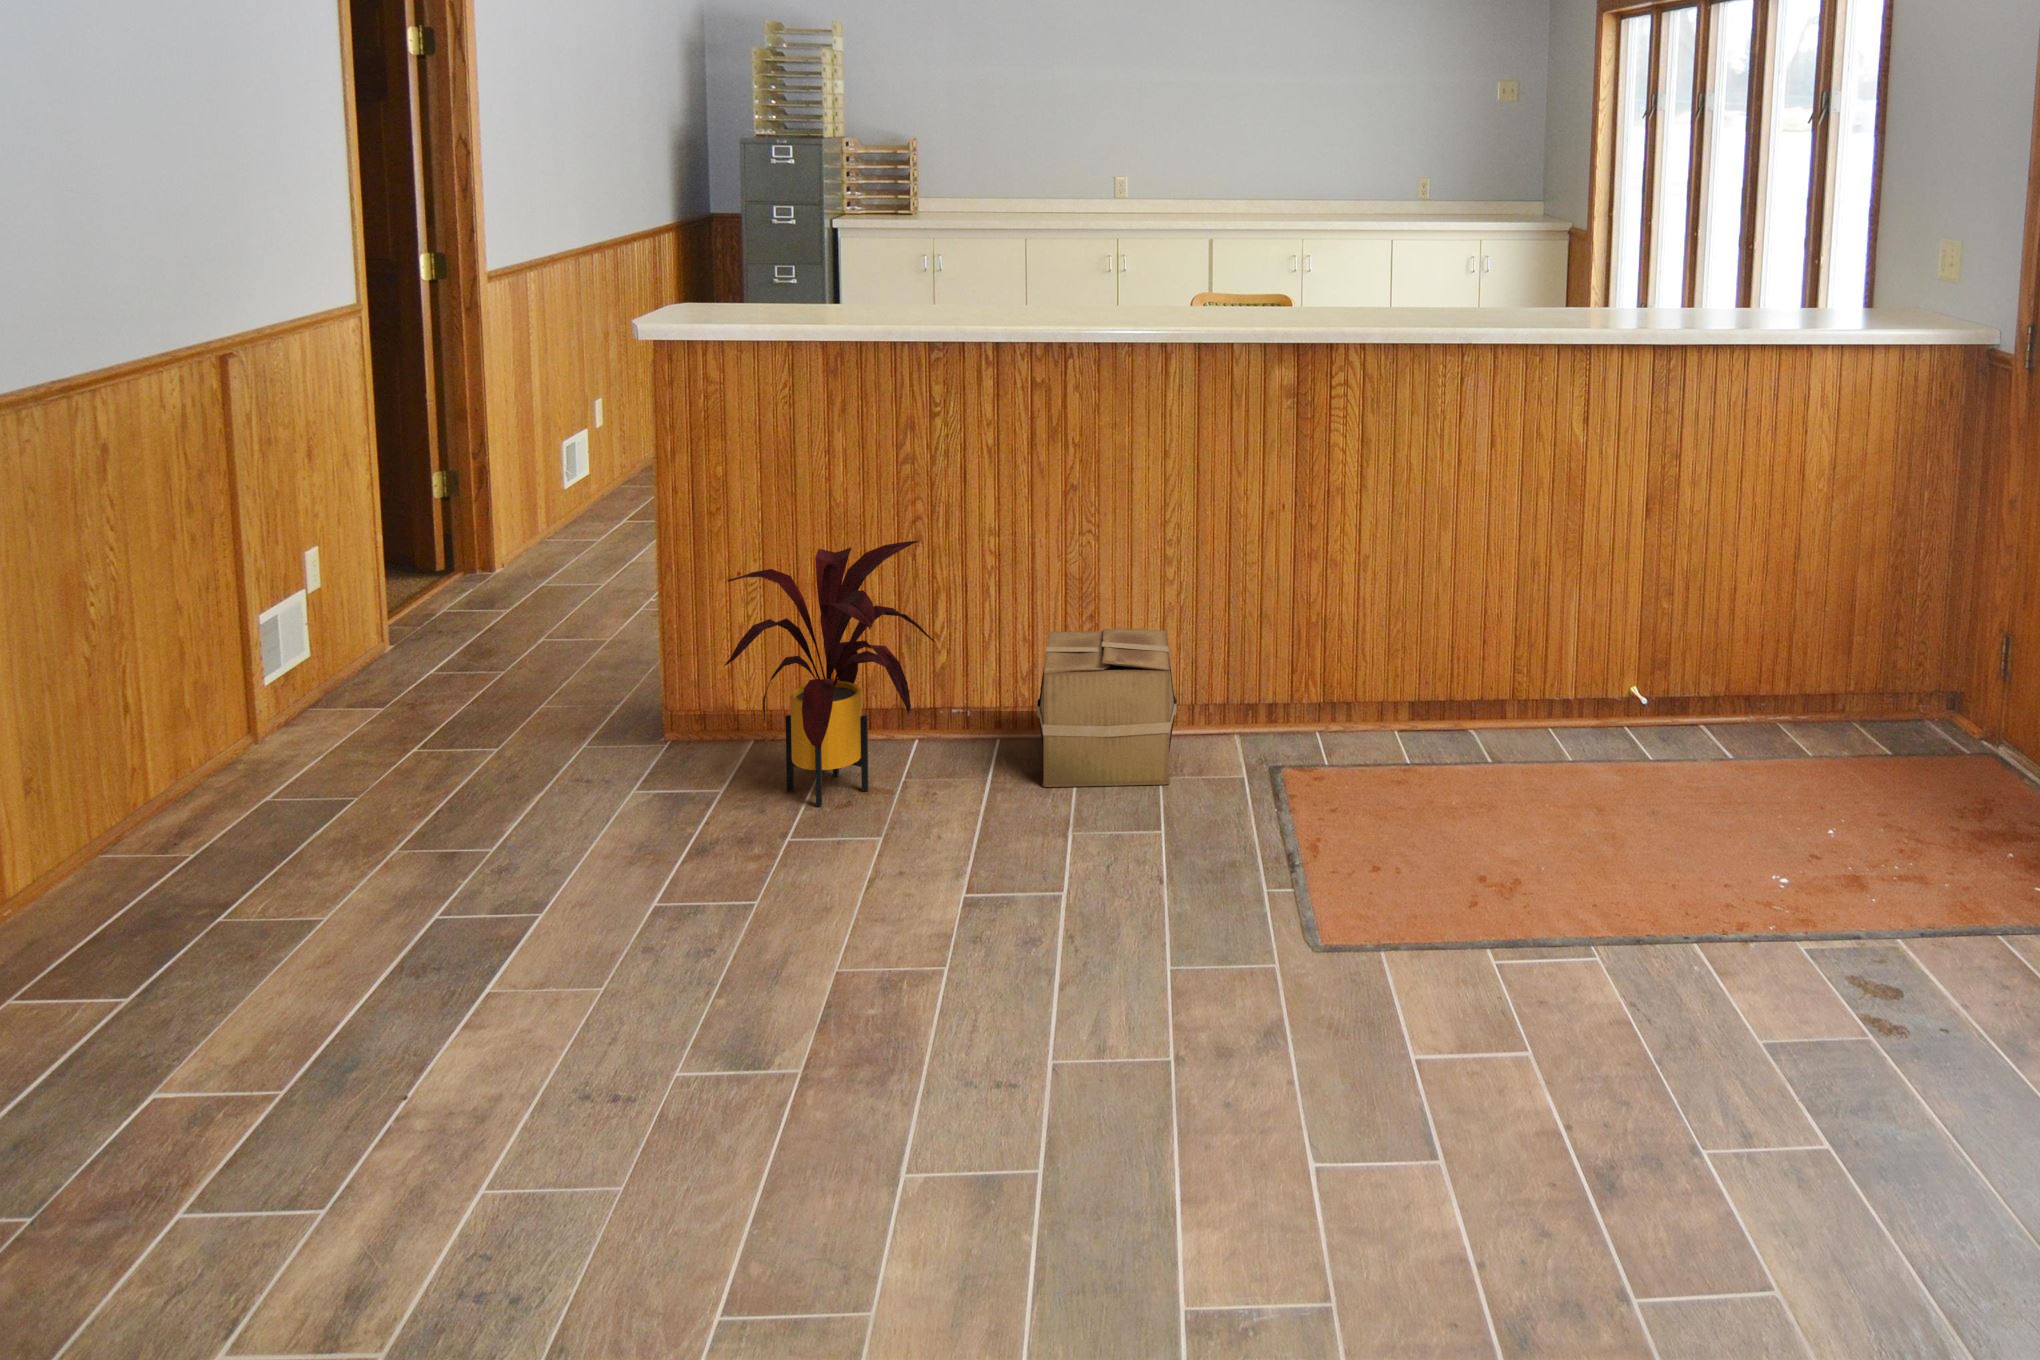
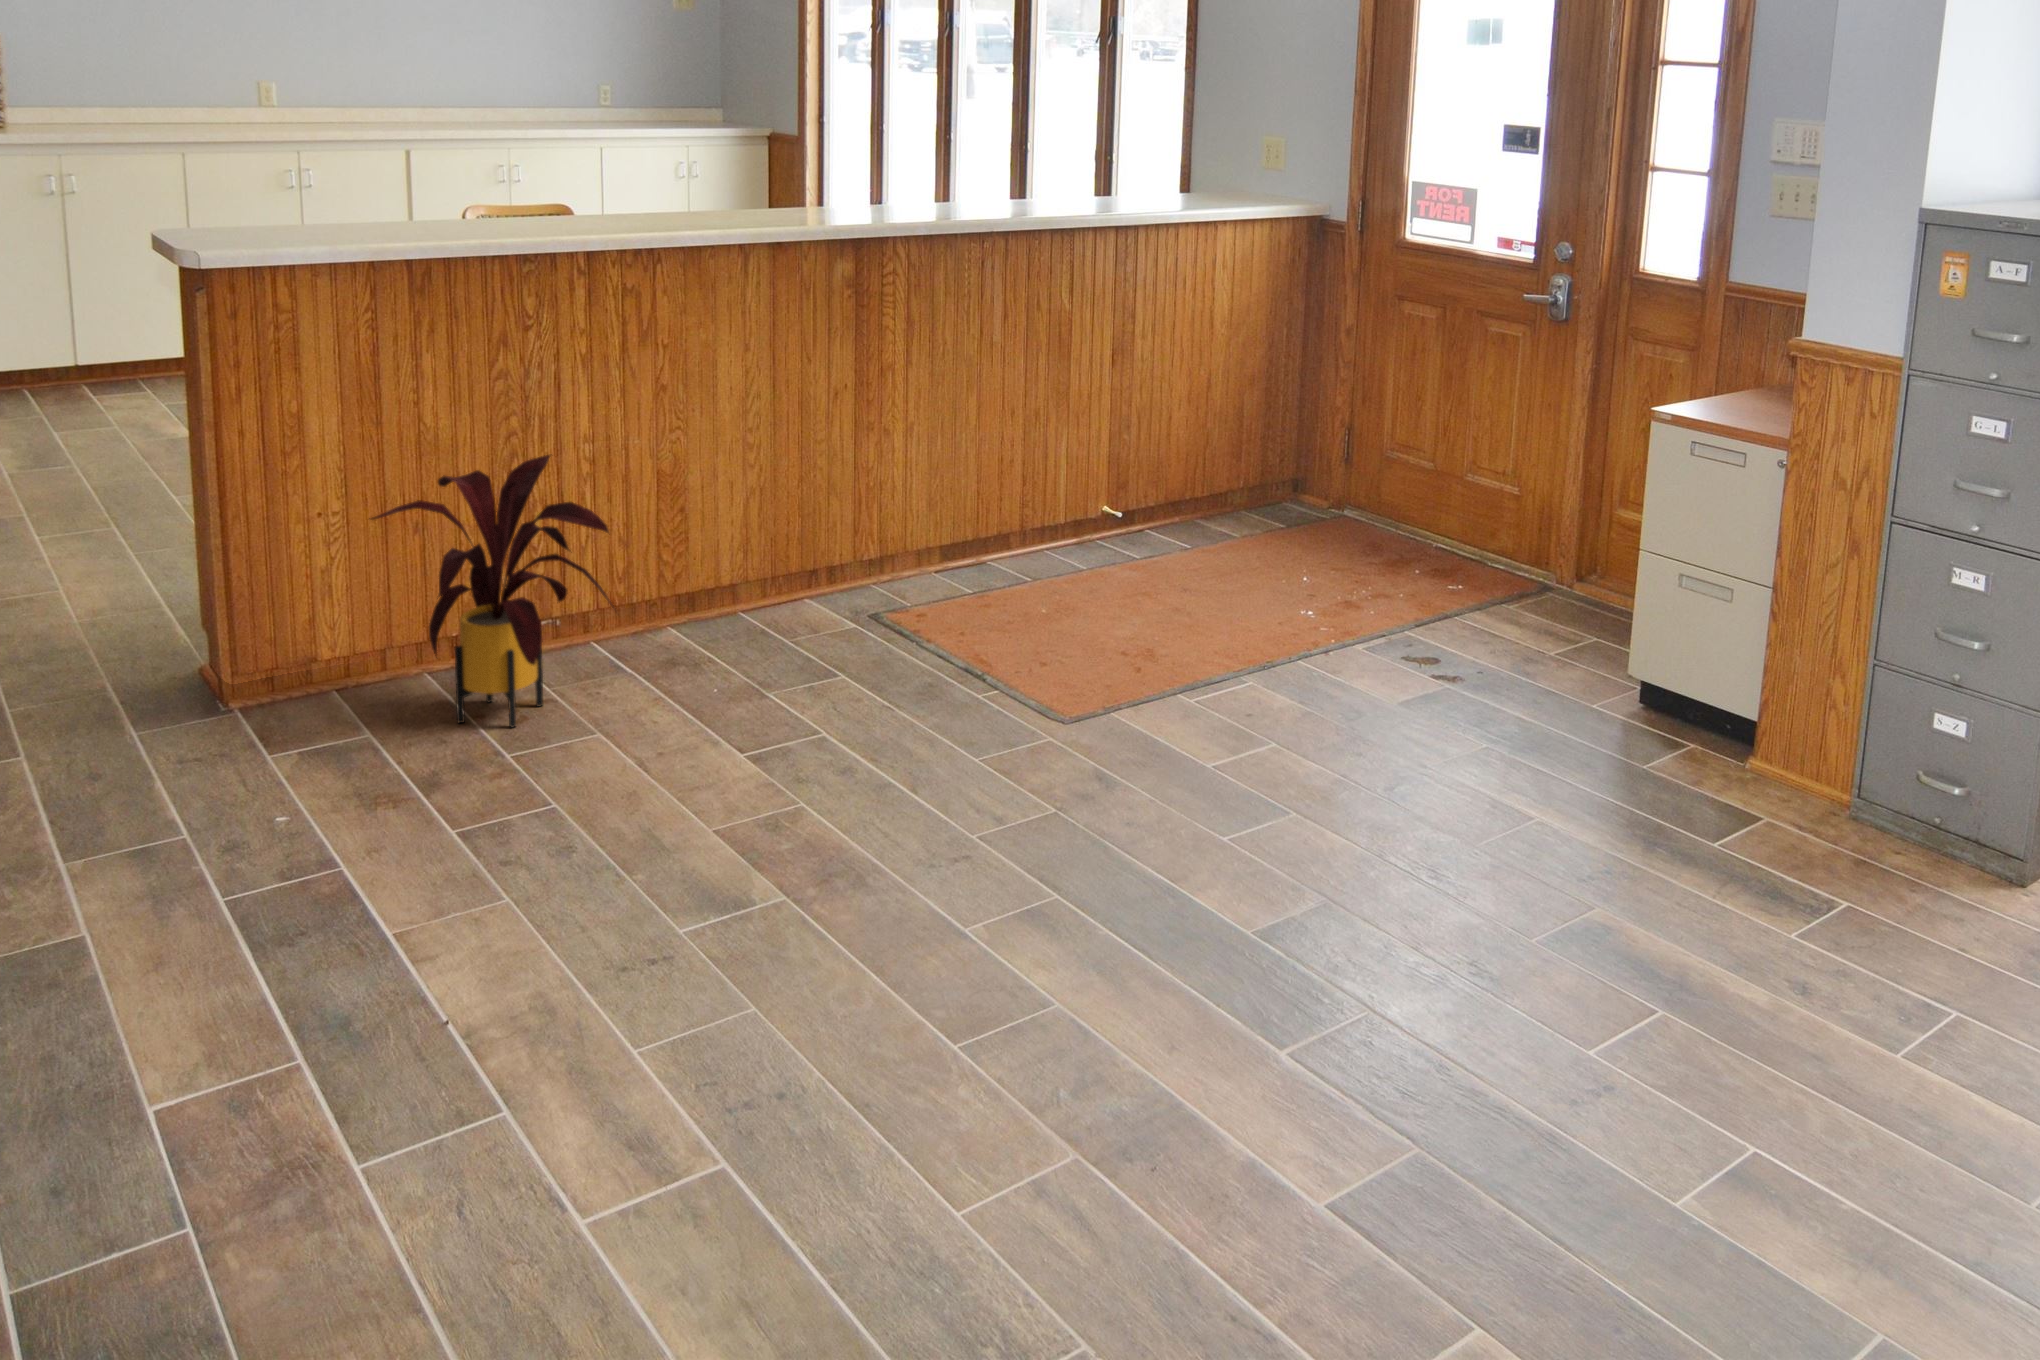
cardboard box: present [1037,628,1177,787] -> none [655,511,814,666]

